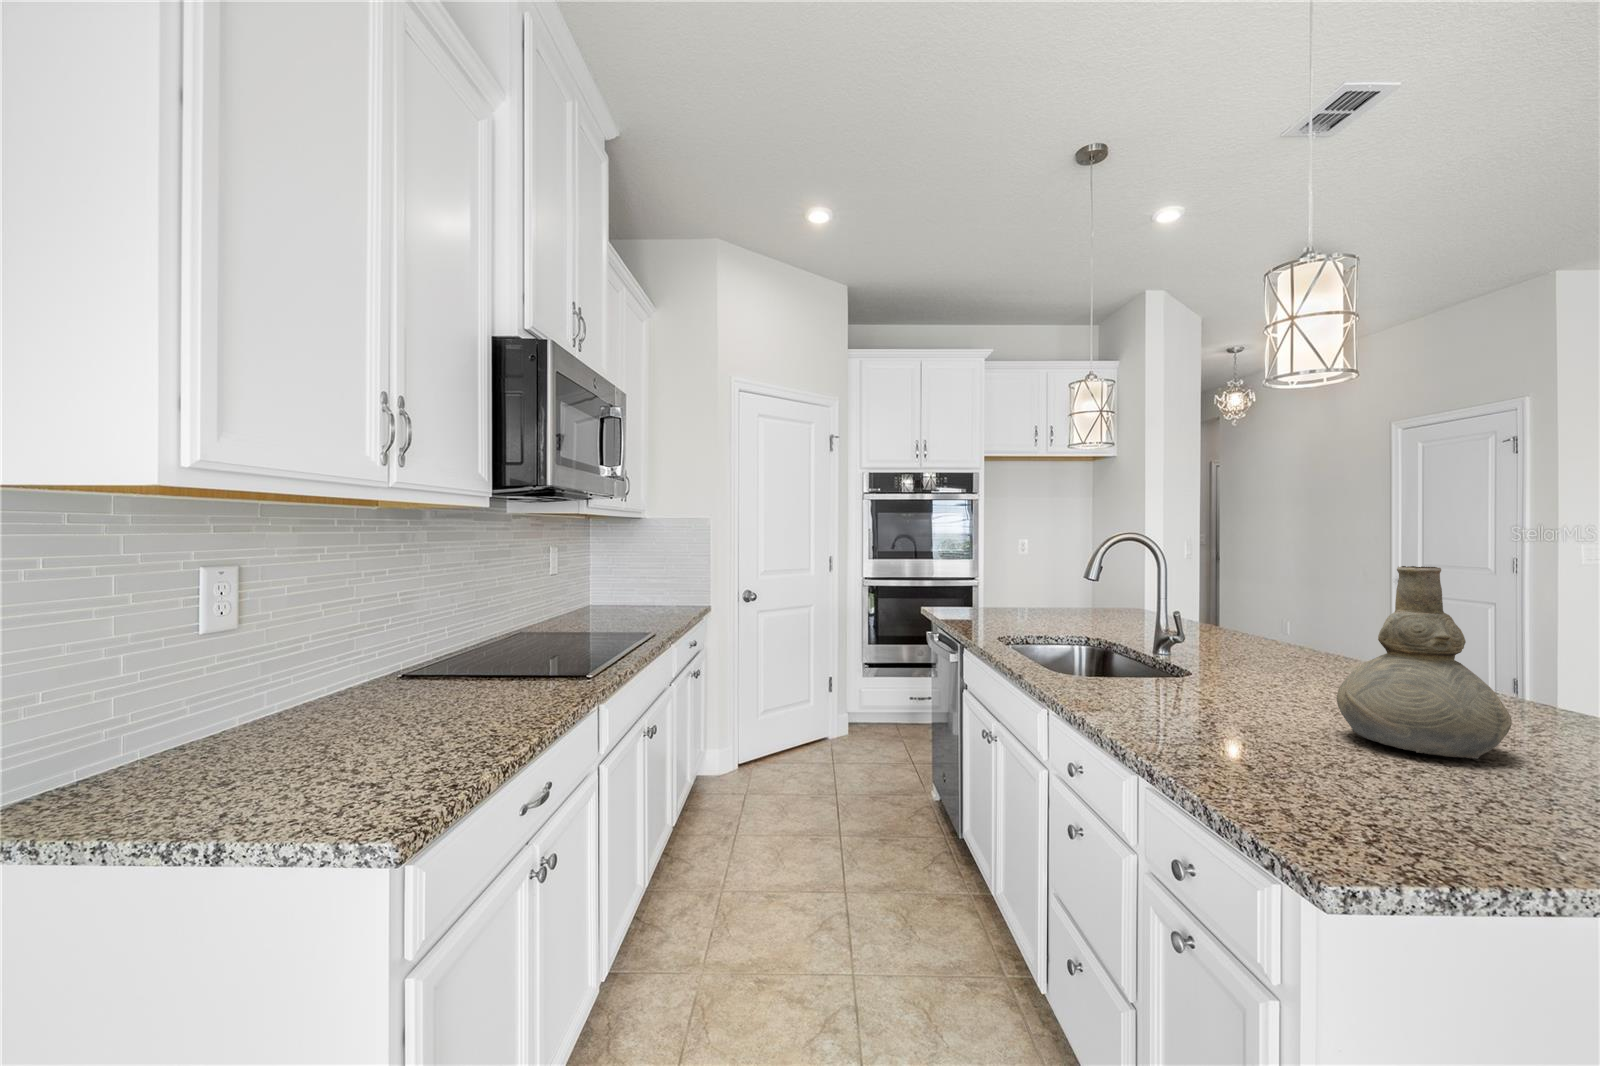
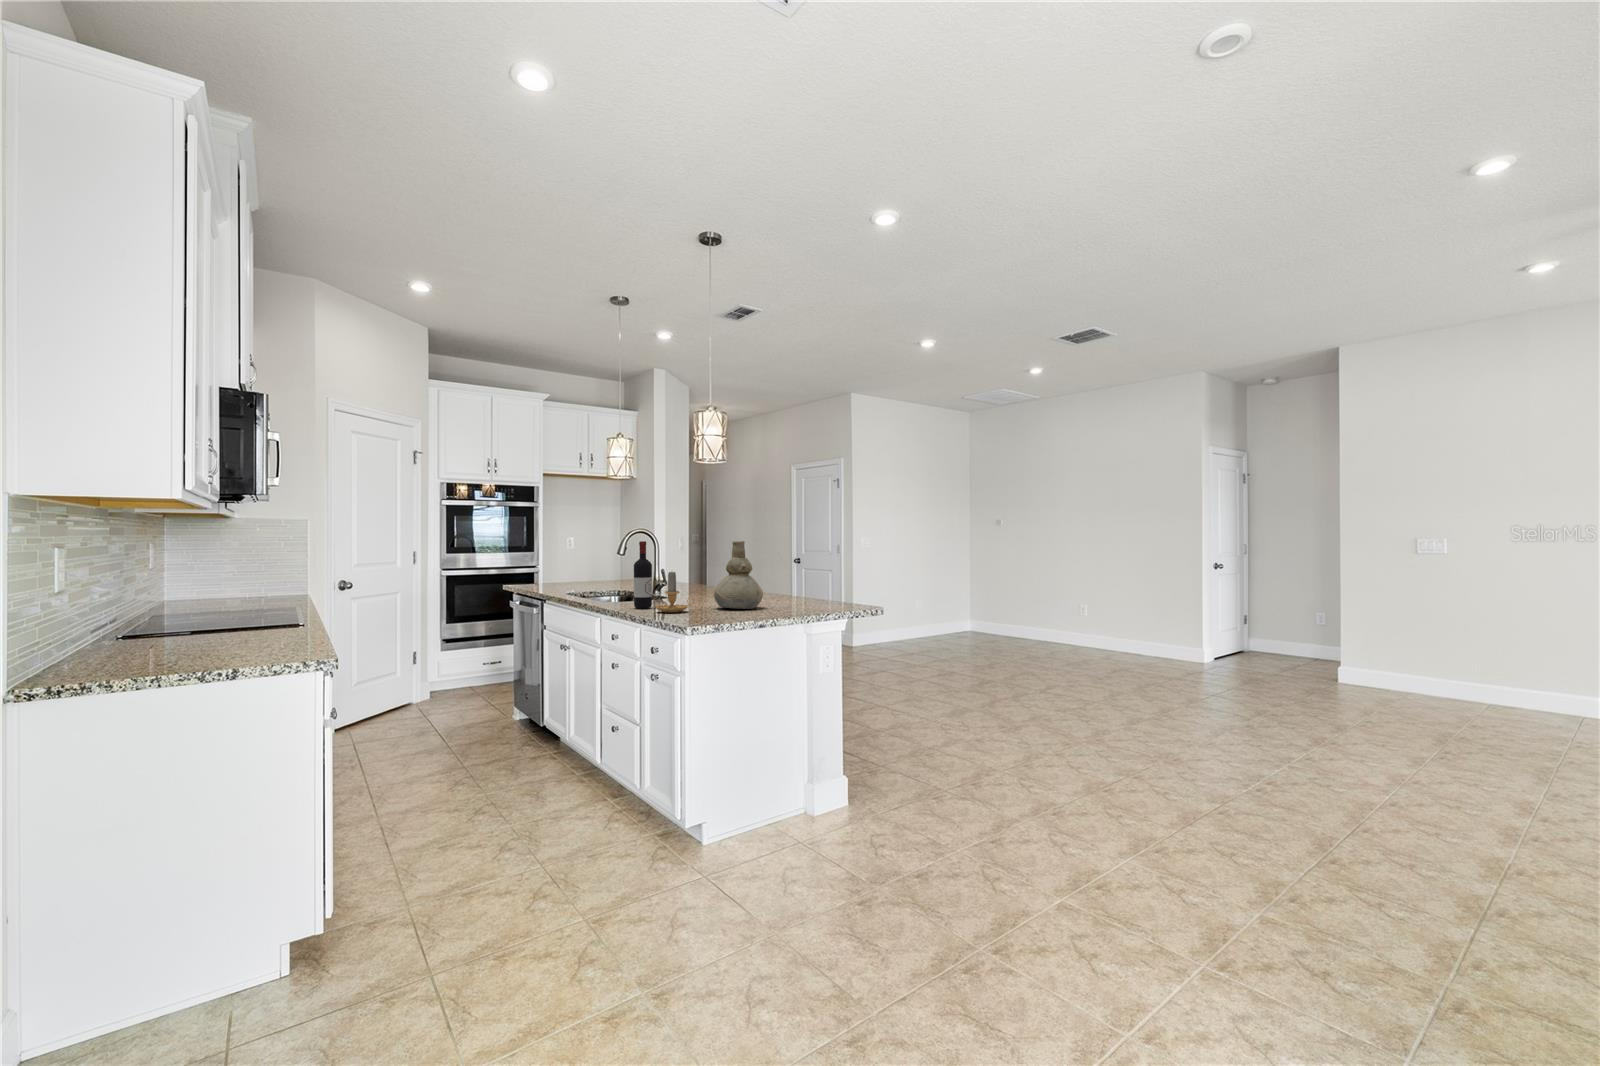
wine bottle: none [1120,560,1163,709] -> present [634,541,652,609]
candle: none [1177,635,1285,744] -> present [656,572,694,613]

